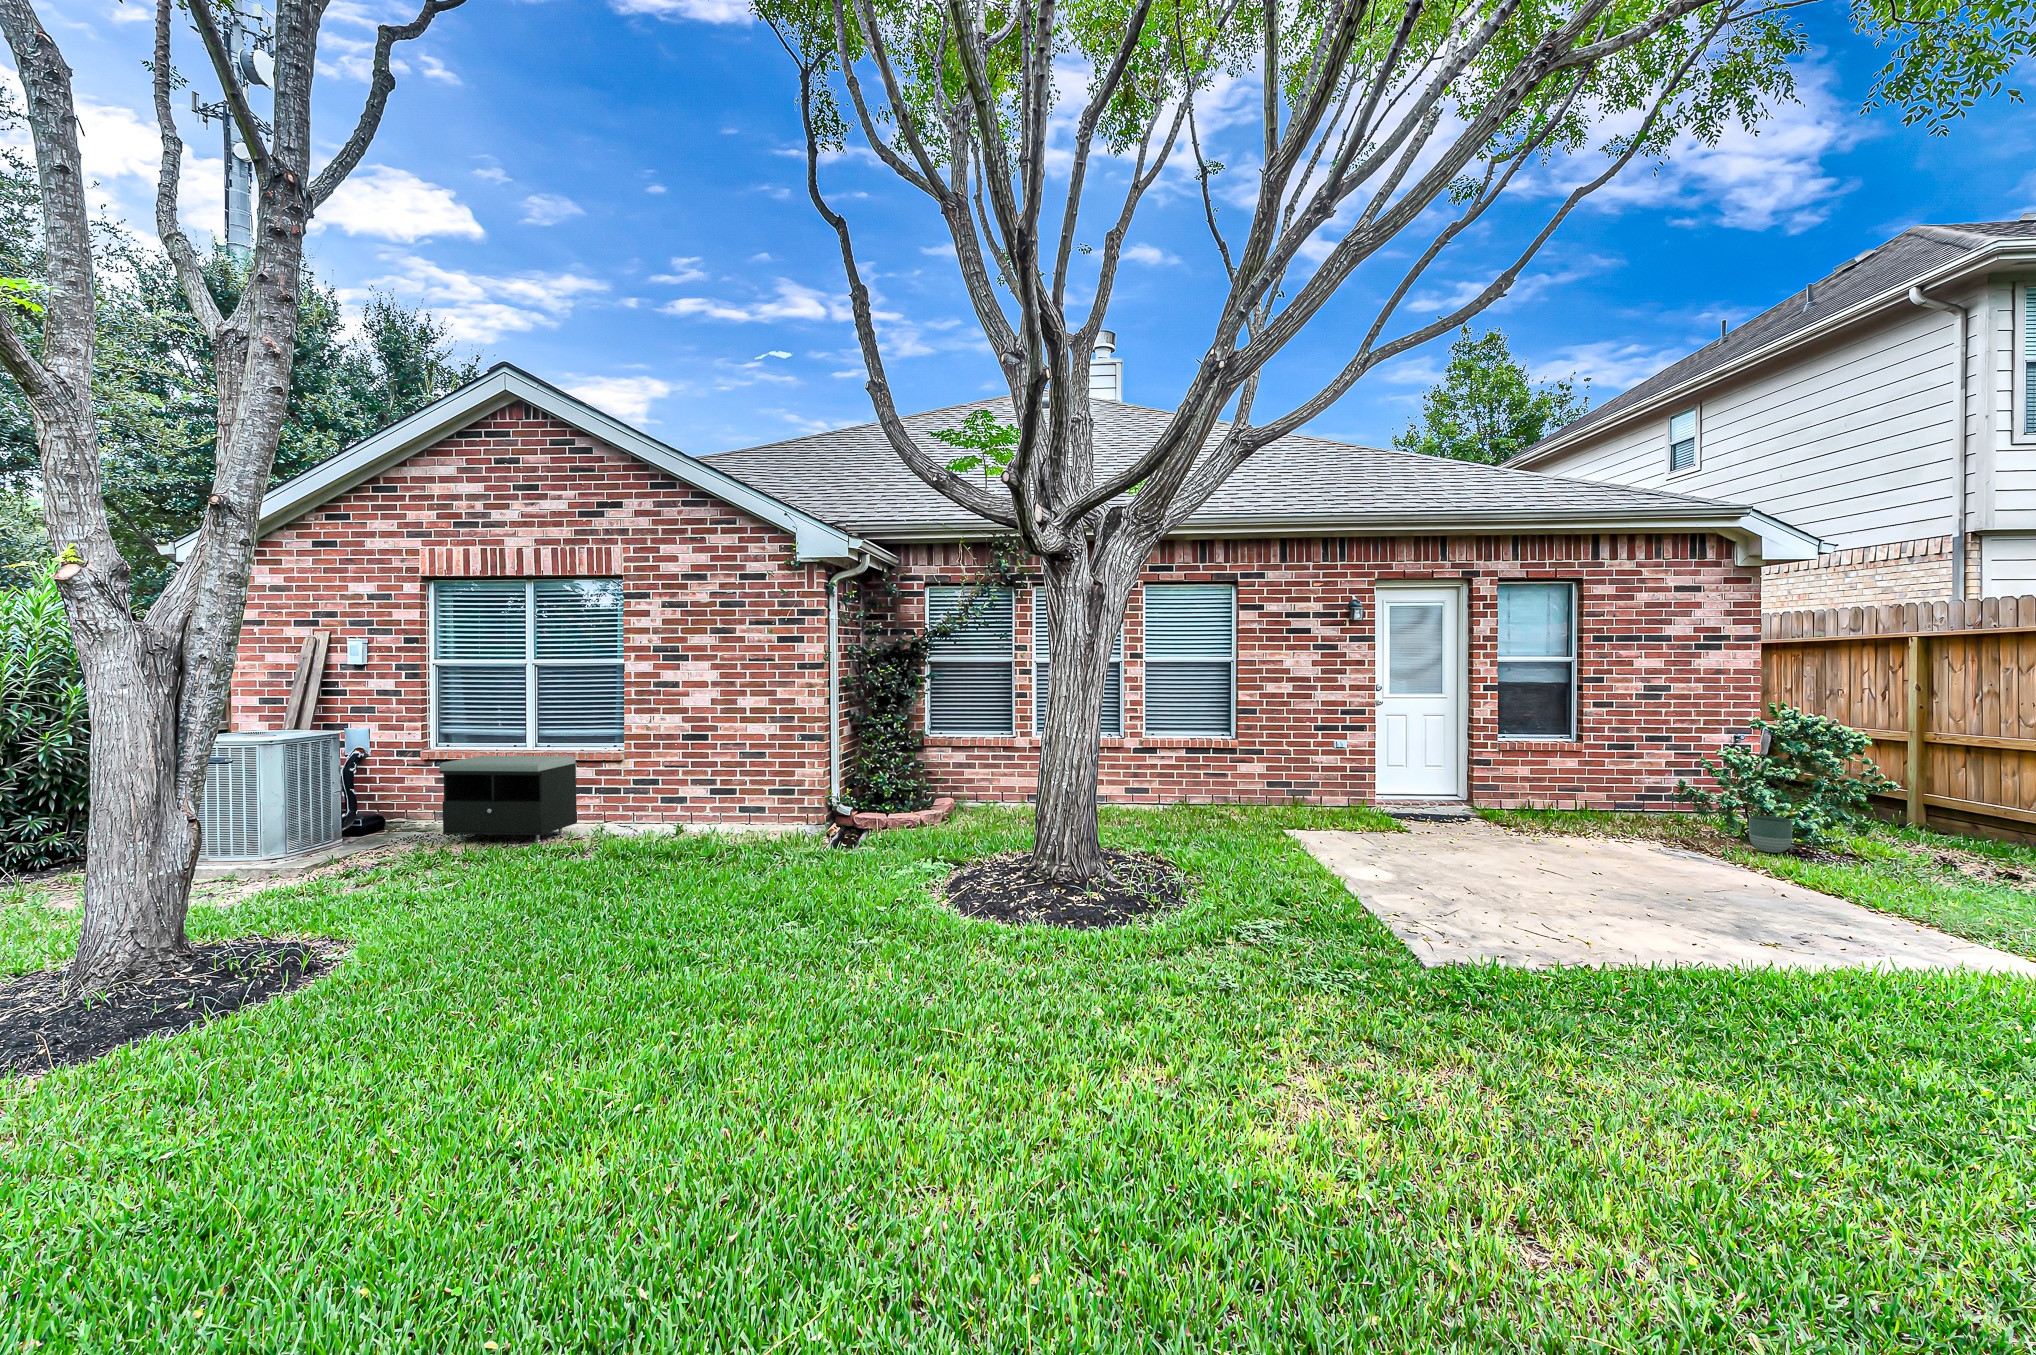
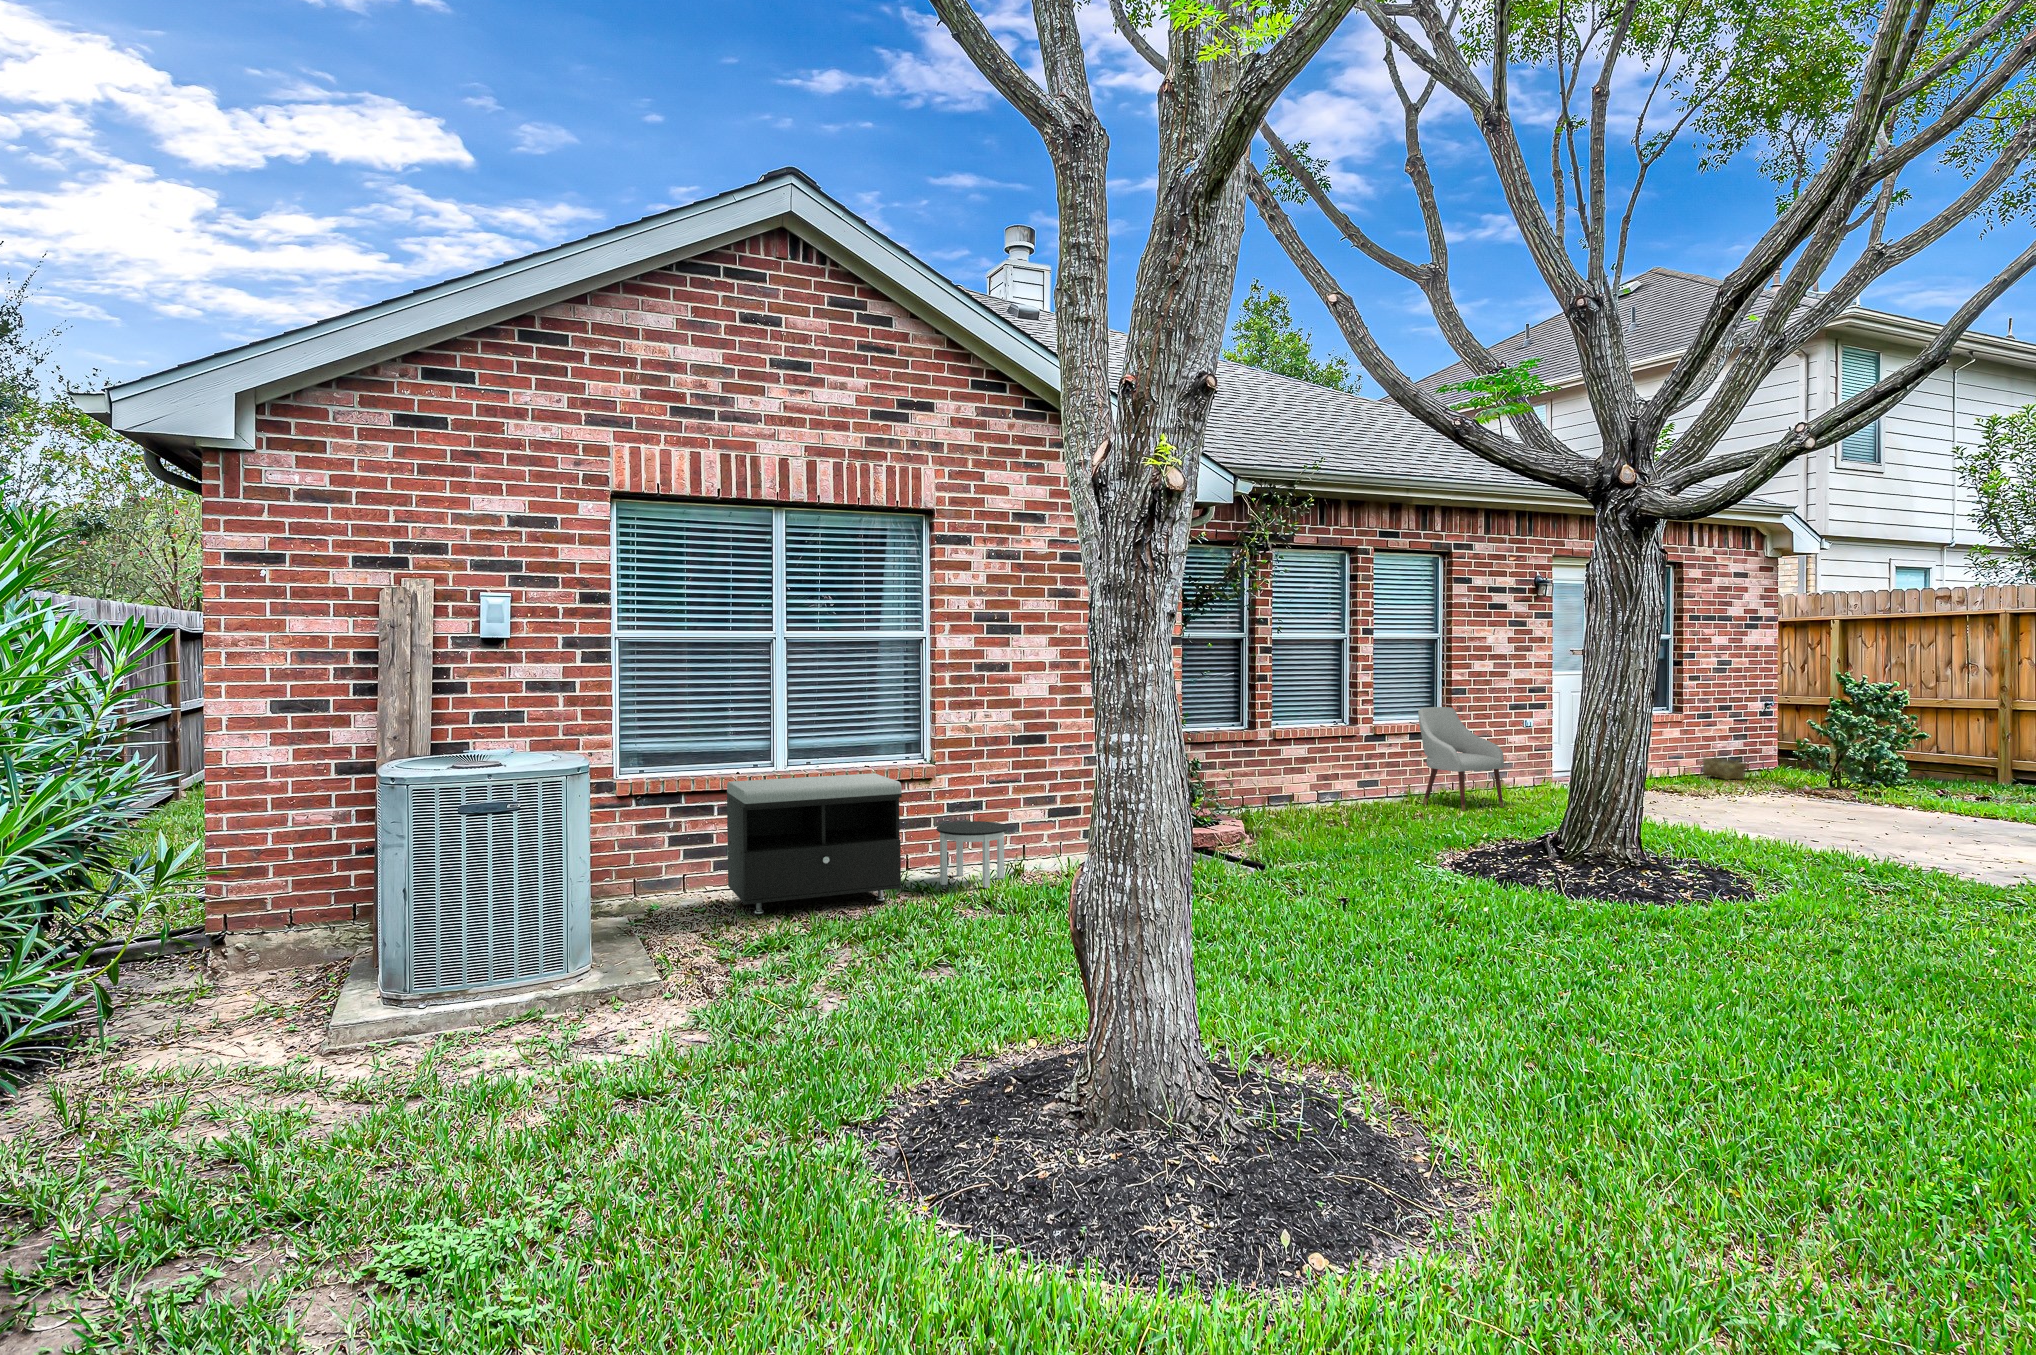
chair: none [1178,727,1245,828] -> present [1418,707,1504,811]
woven basket: none [1628,791,1676,827] -> present [1702,753,1747,780]
round table: none [598,795,654,842] -> present [937,821,1008,888]
planter: present [1749,816,1793,853] -> none [1834,761,1867,789]

